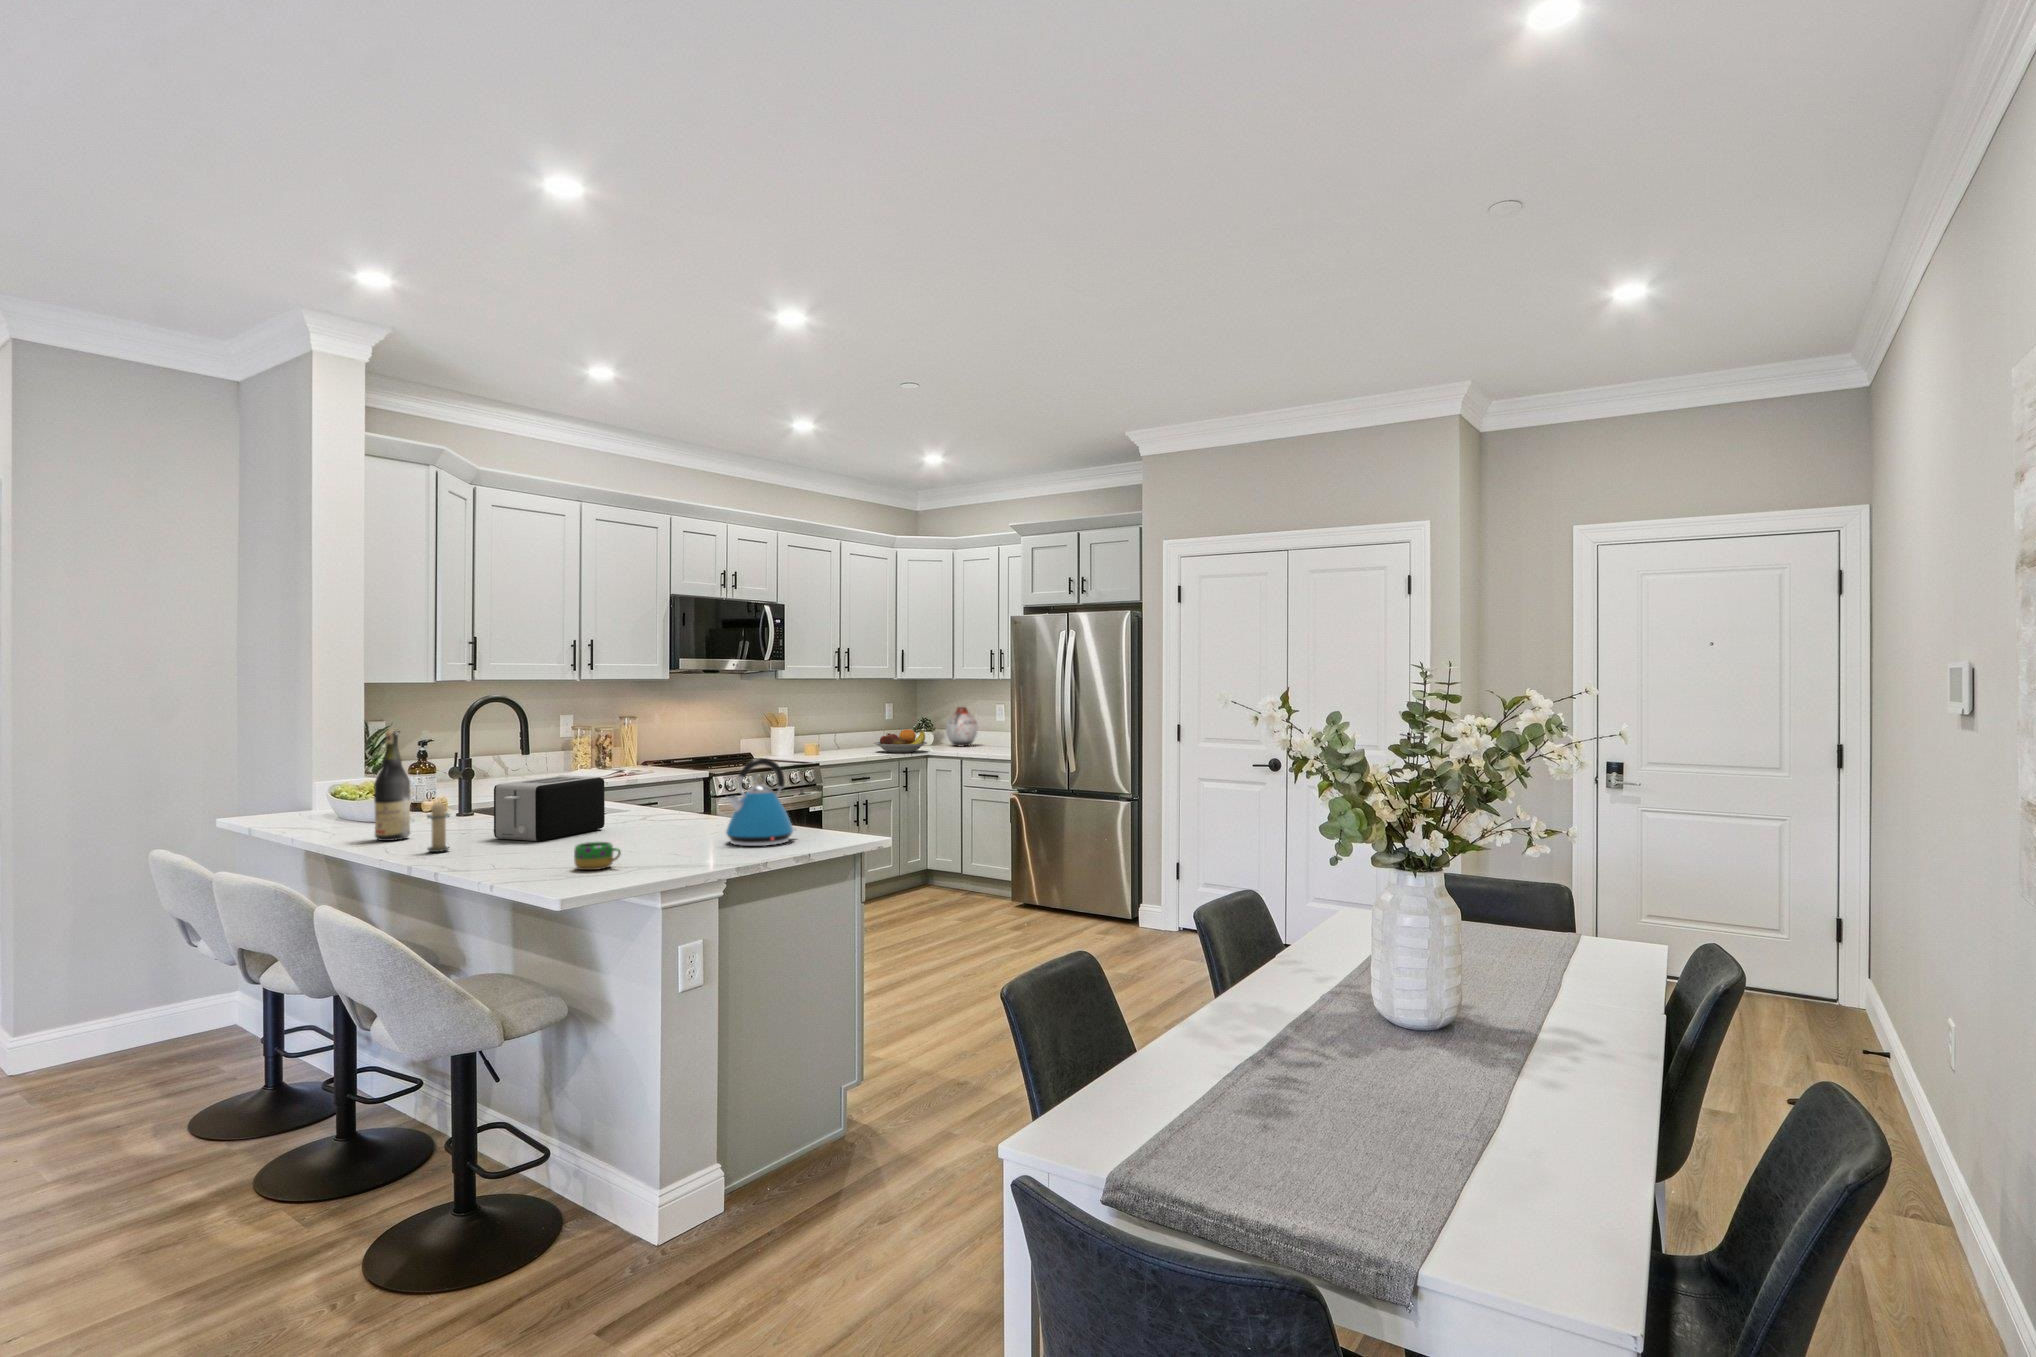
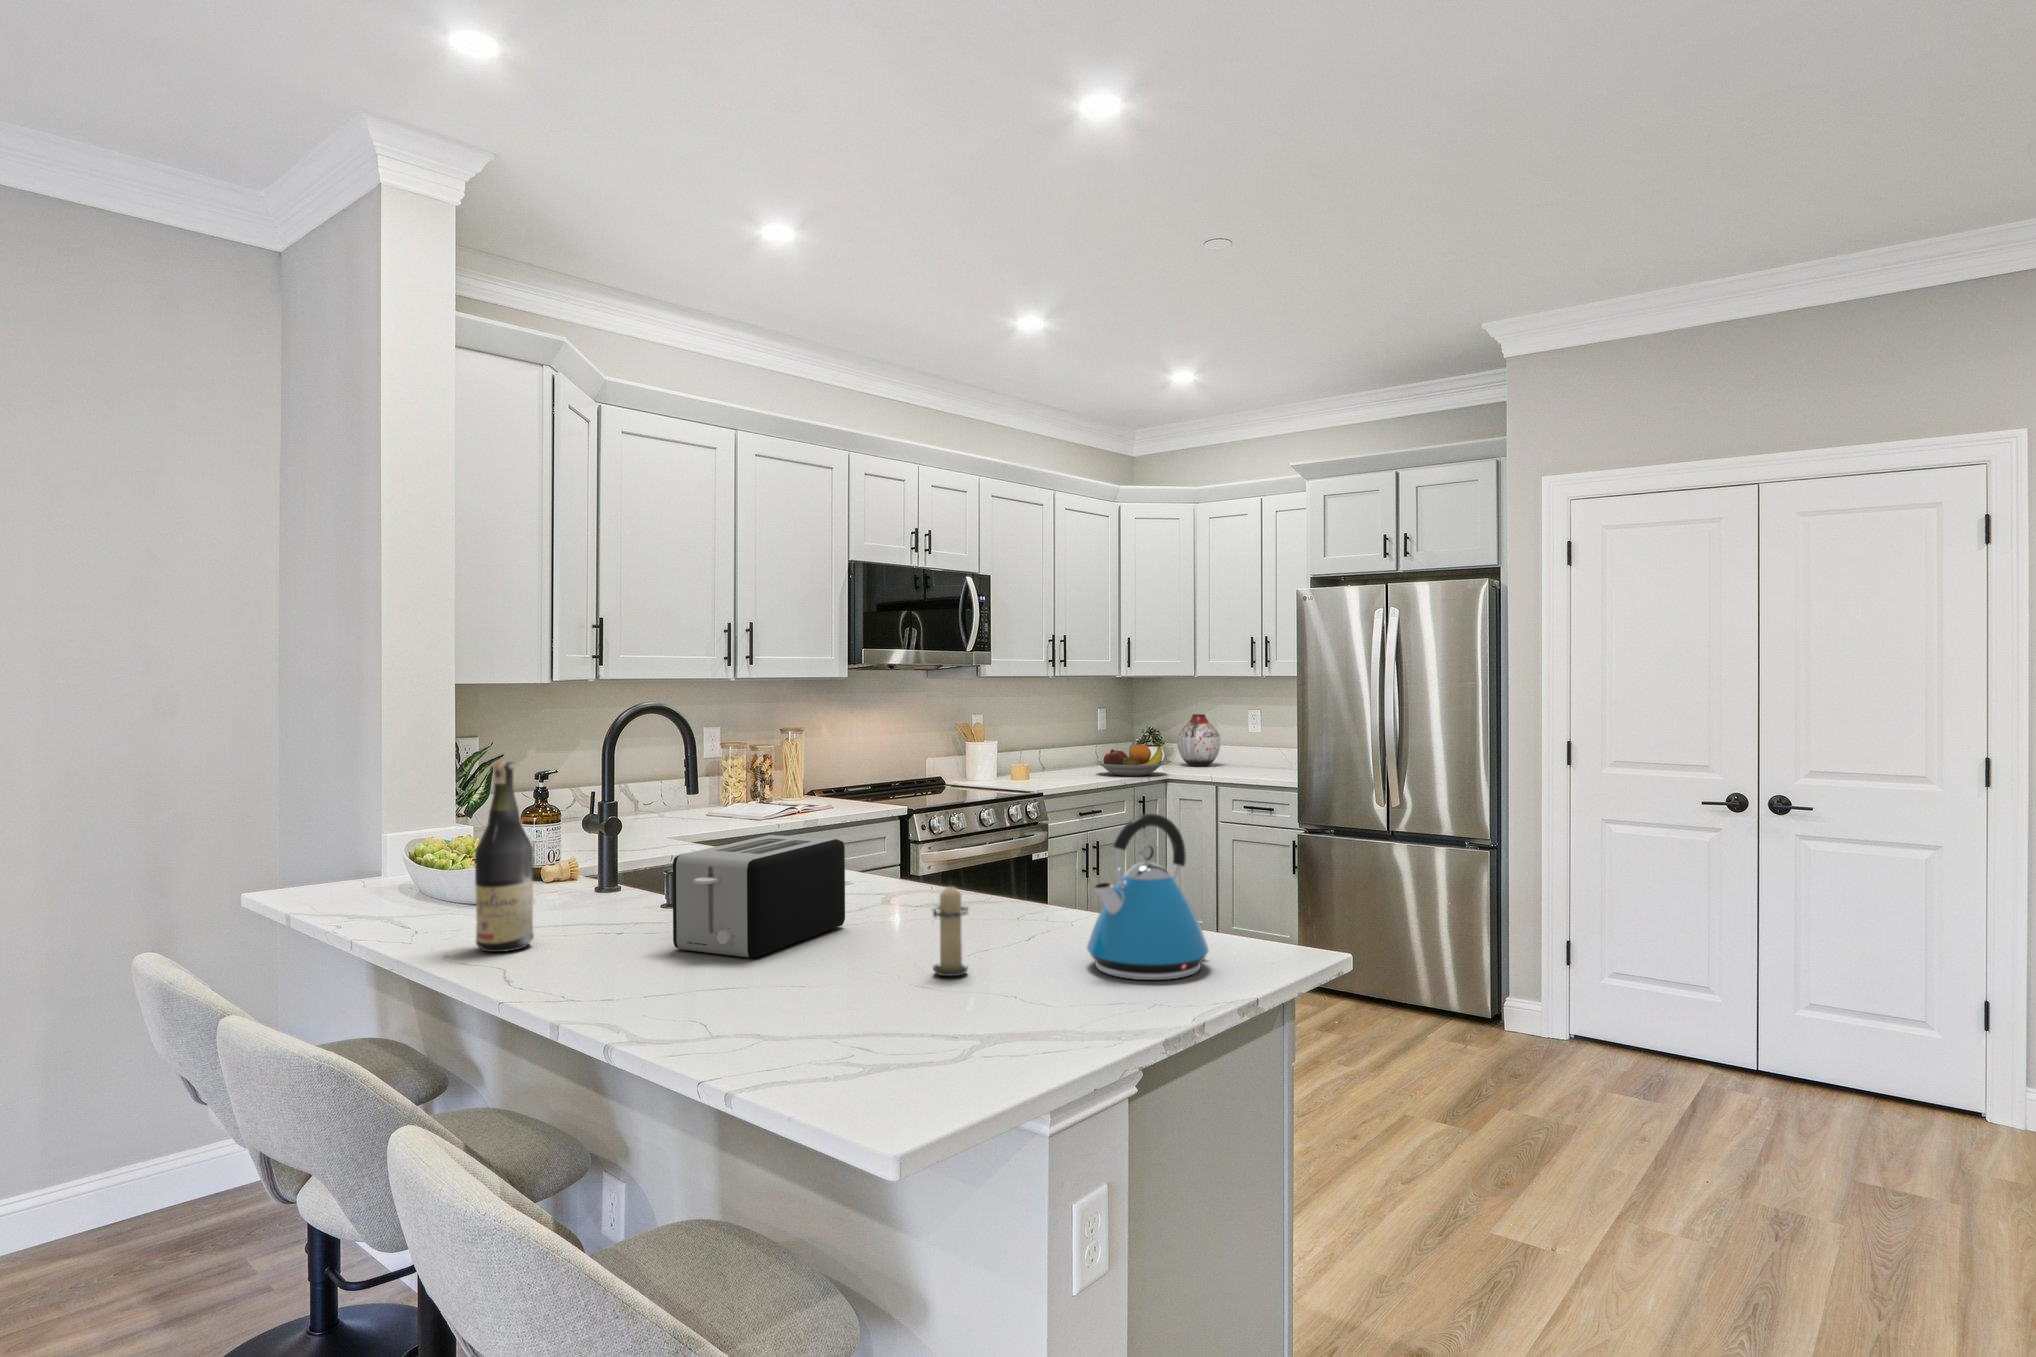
candle: present [427,802,449,852] -> present [933,886,968,976]
mug: present [574,842,621,870] -> none [864,990,956,1056]

